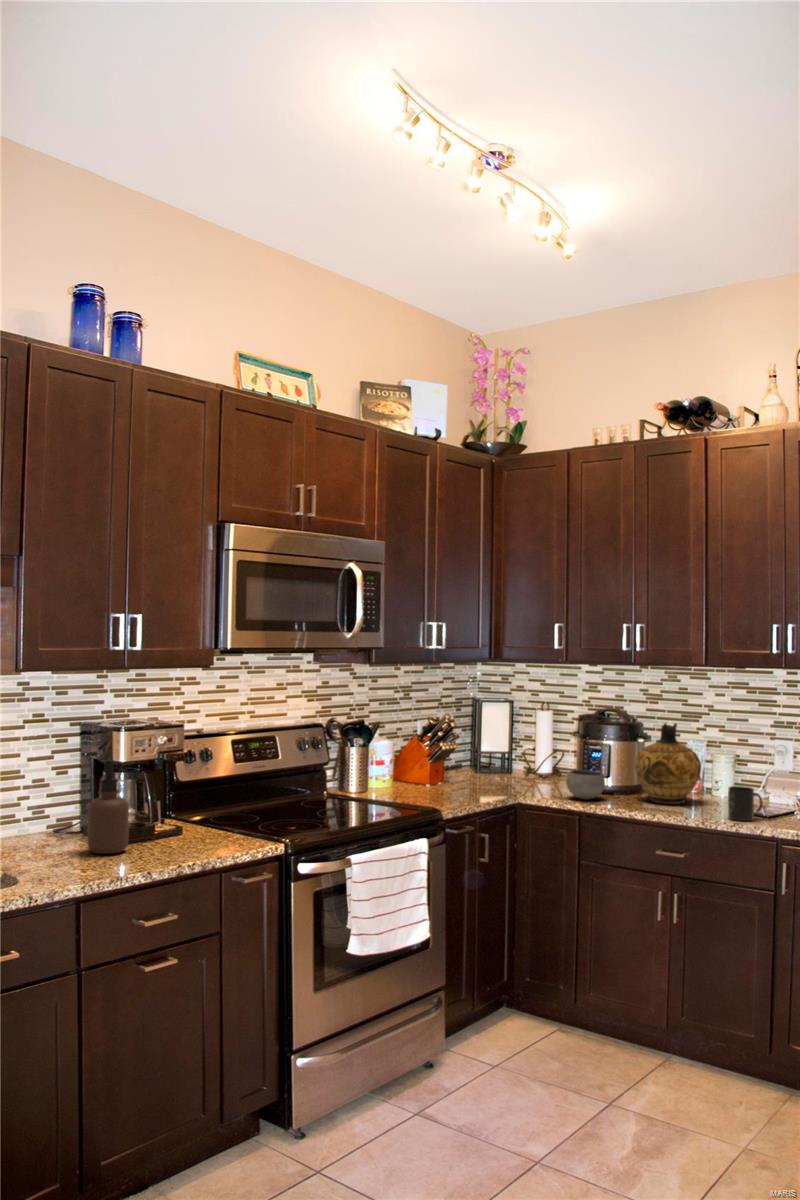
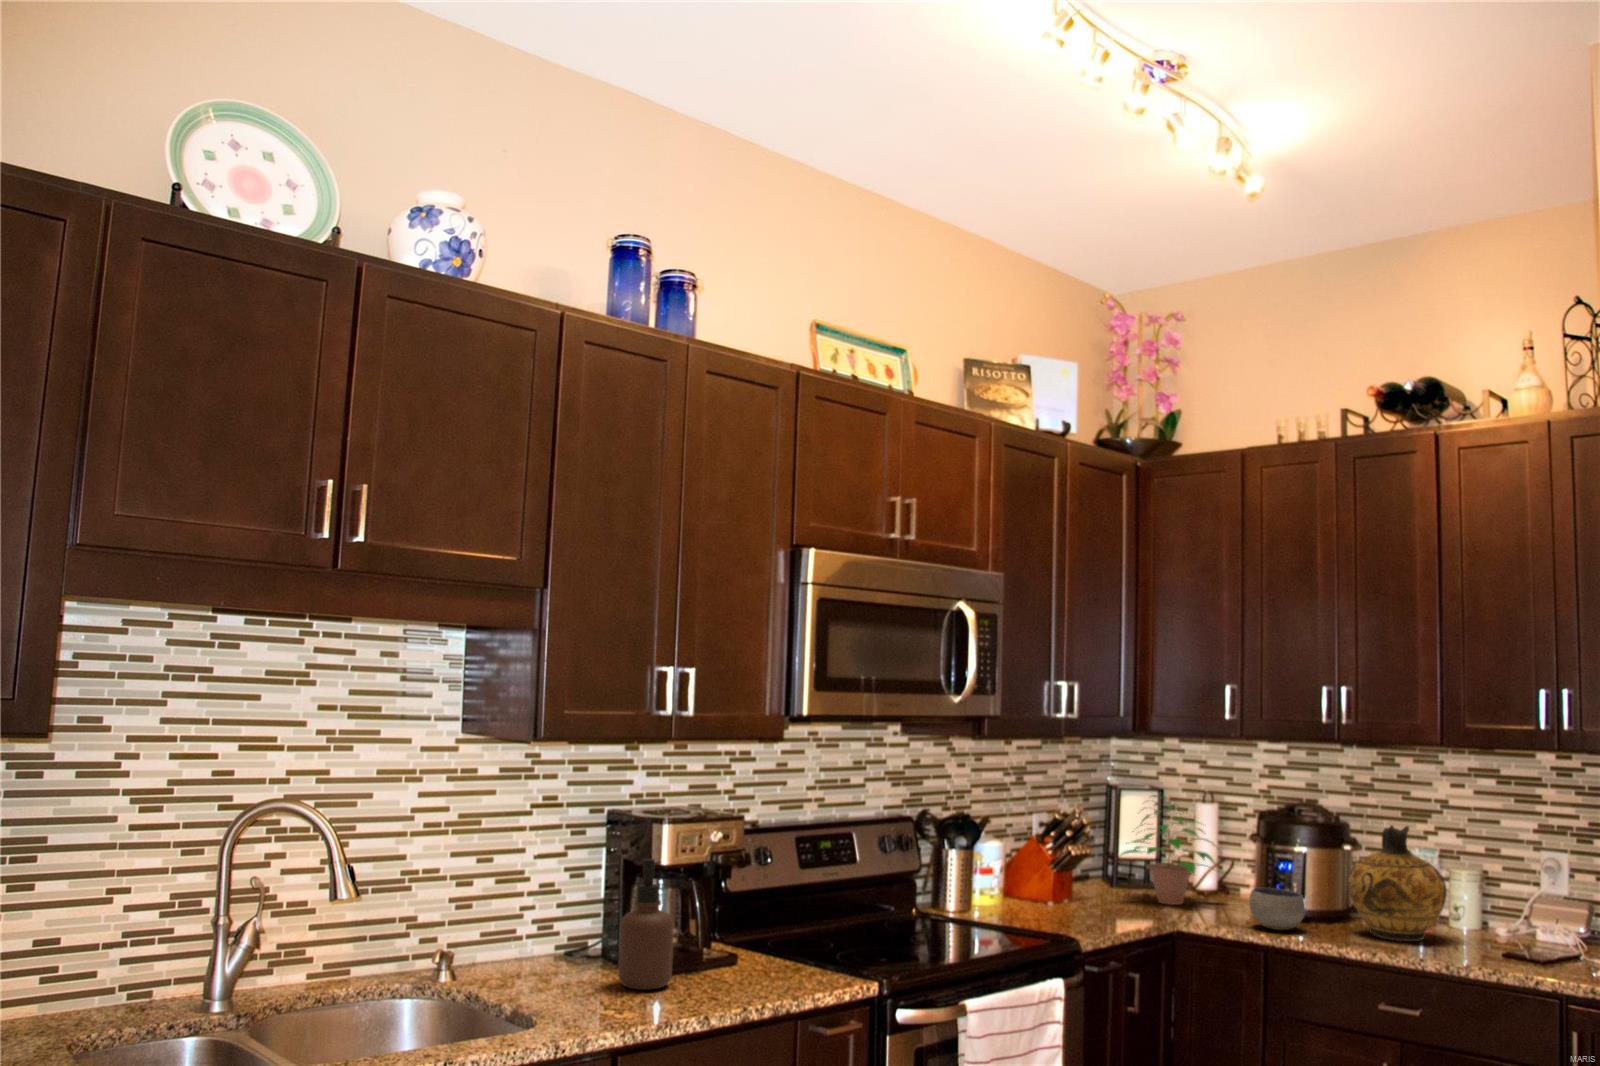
potted plant: none [478,705,558,785] -> present [1121,795,1215,905]
mug: present [728,786,762,821] -> none [1499,920,1551,972]

